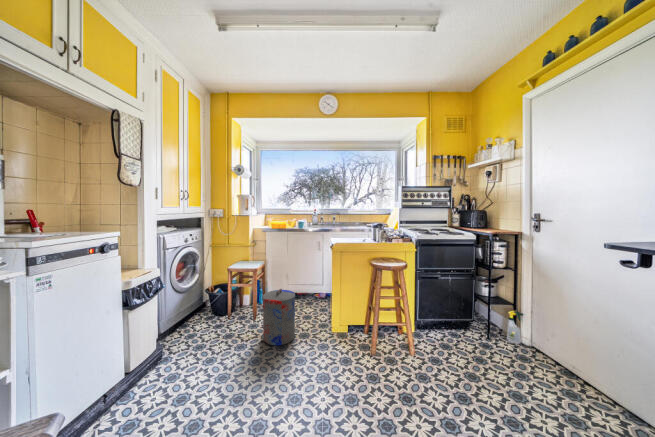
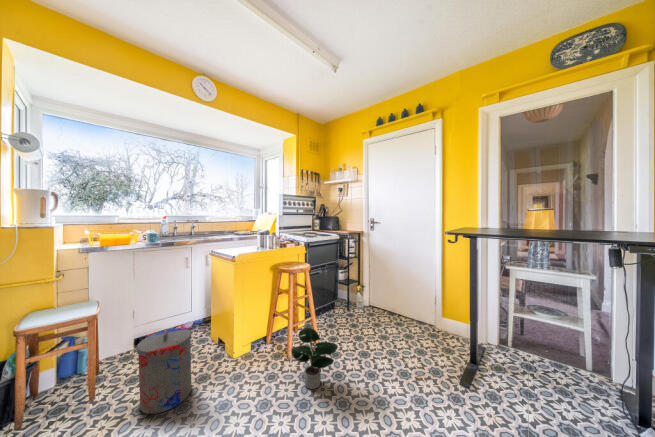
potted plant: none [351,327,403,394] -> present [291,327,338,389]

